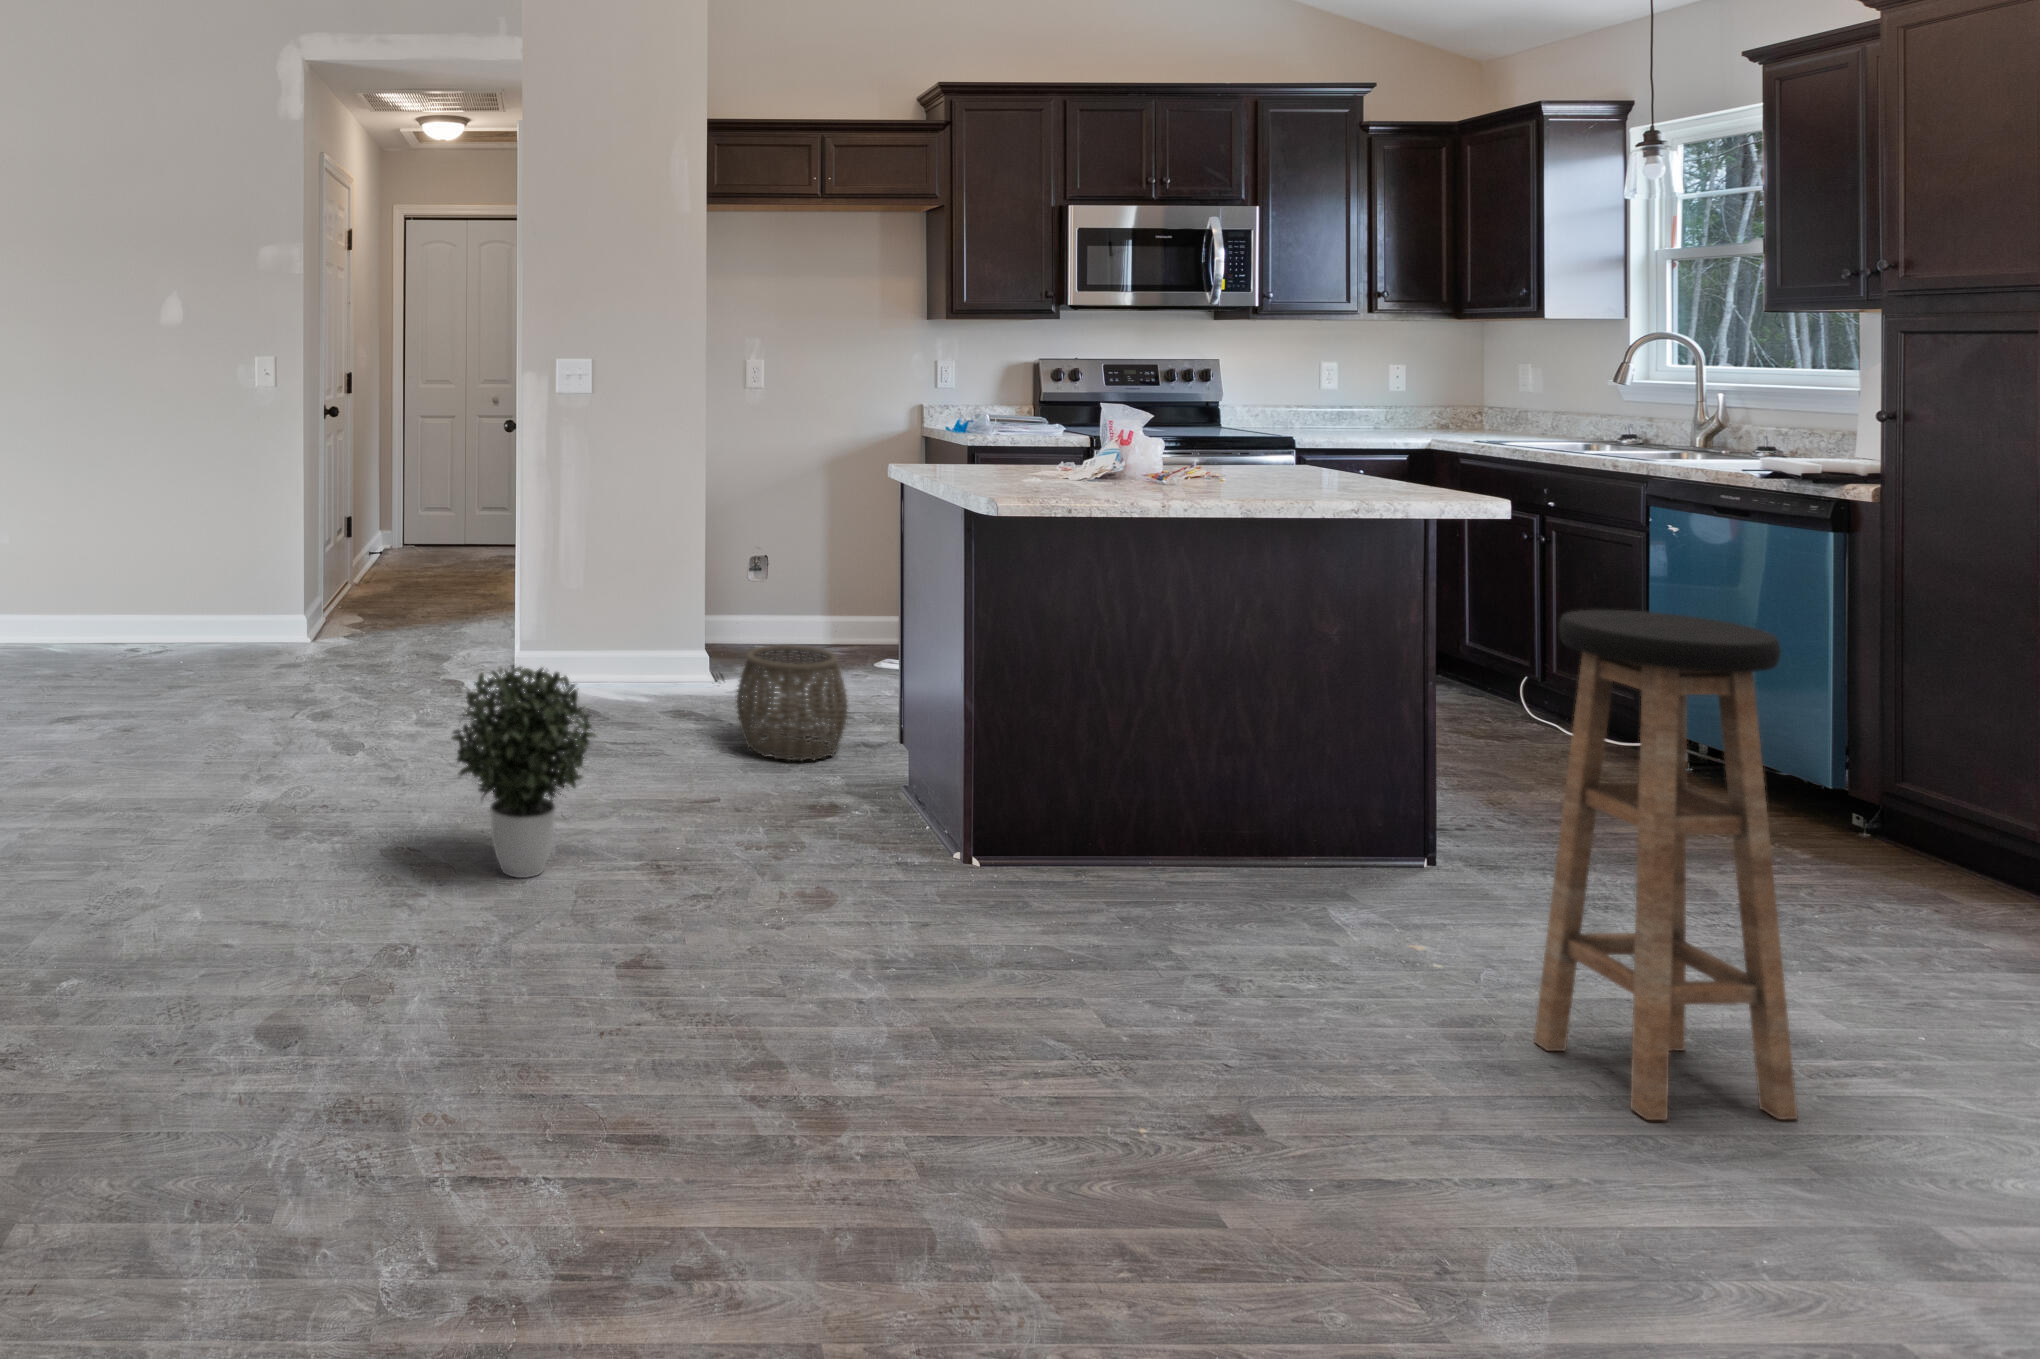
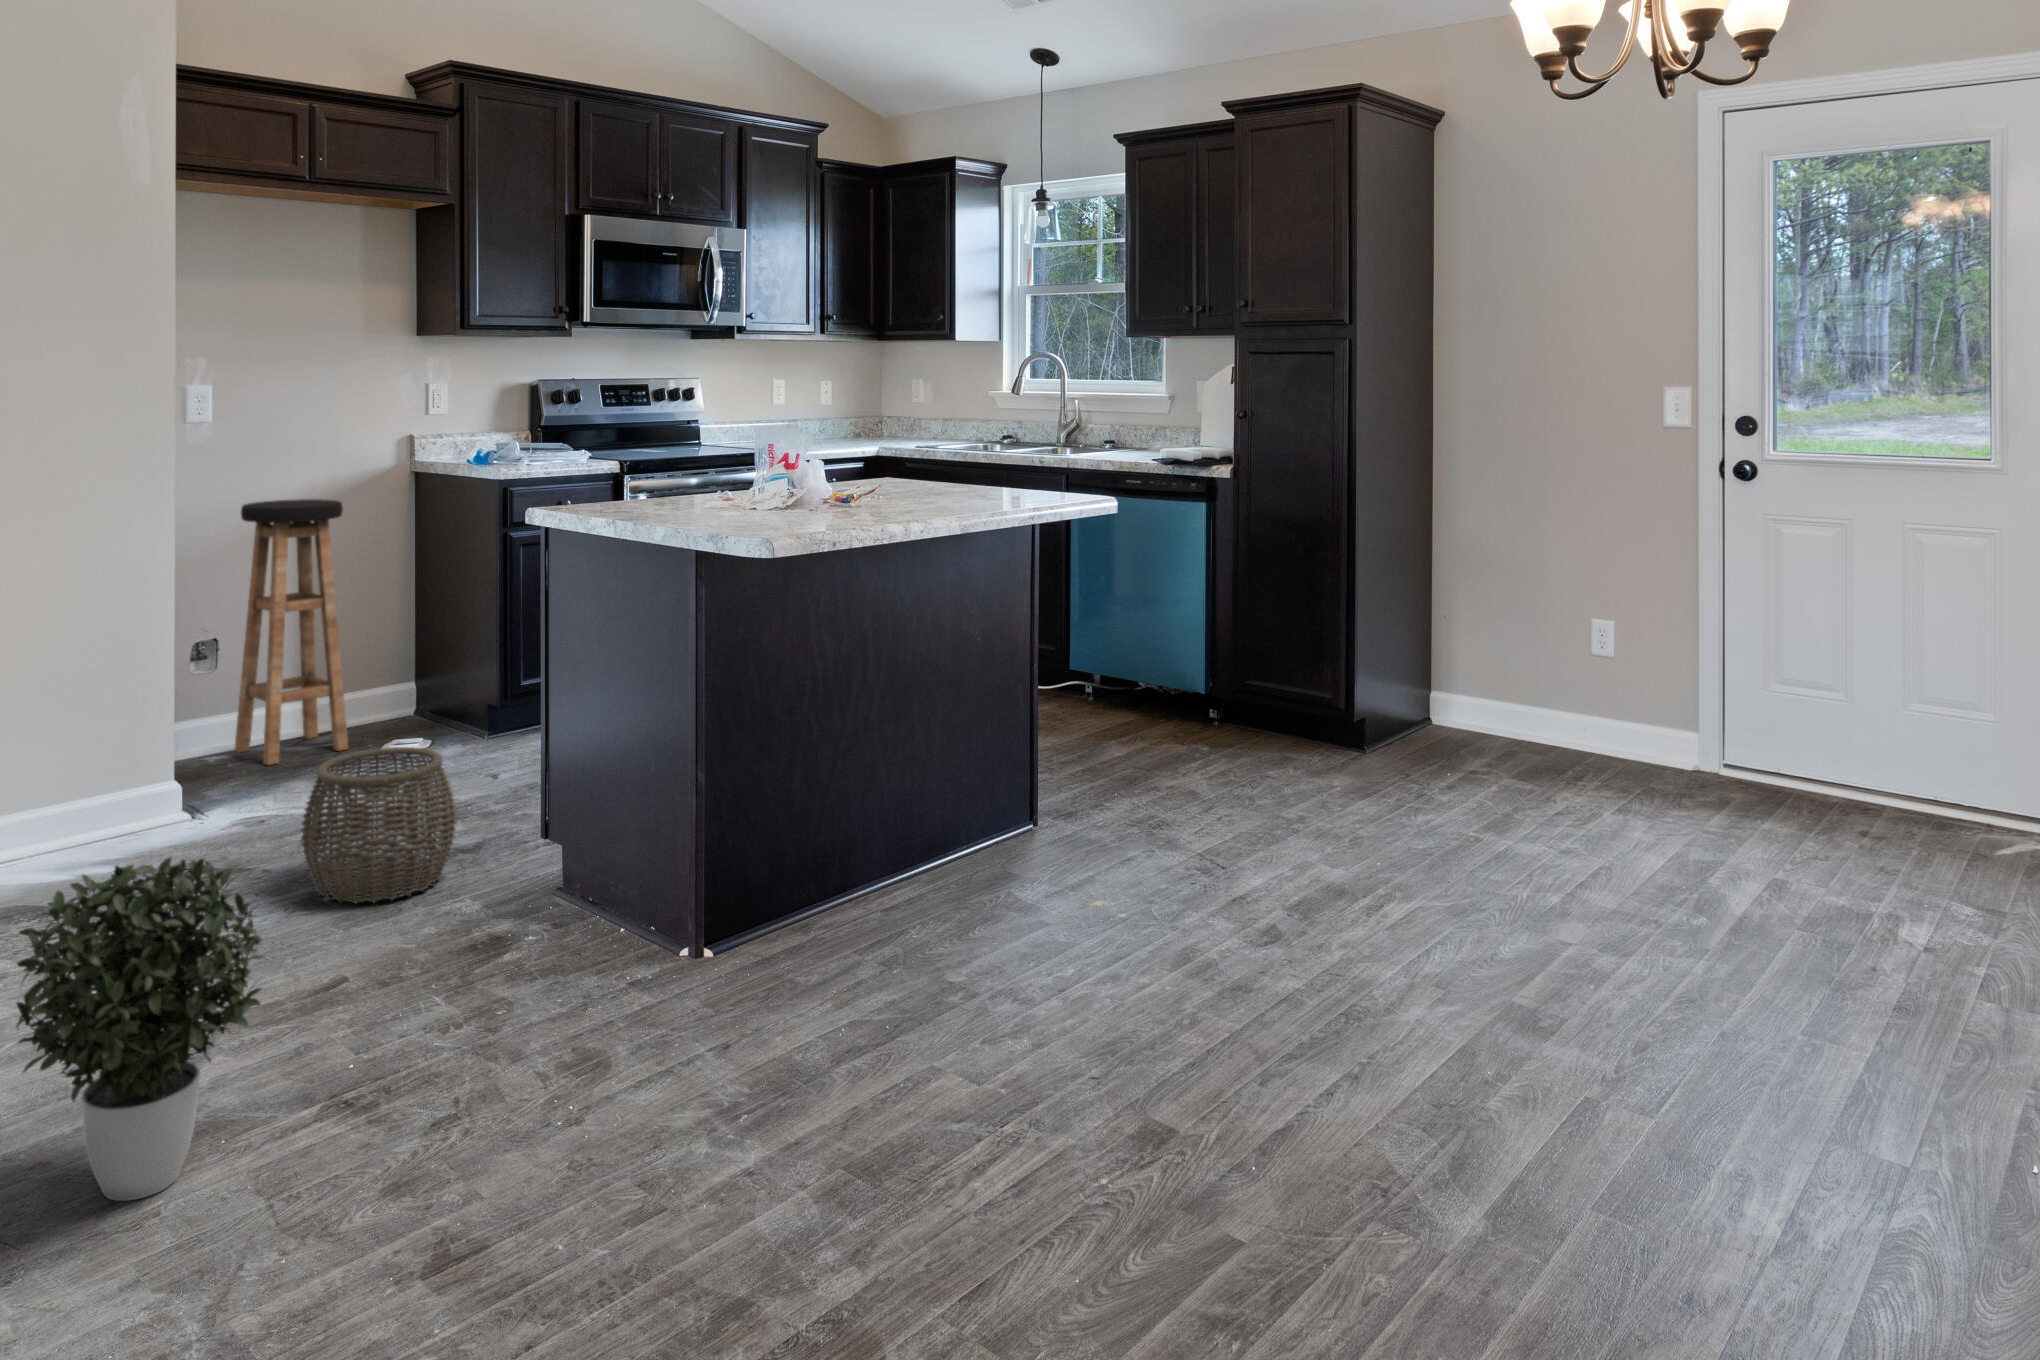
bar stool: present [1534,610,1798,1120] -> present [235,499,348,765]

